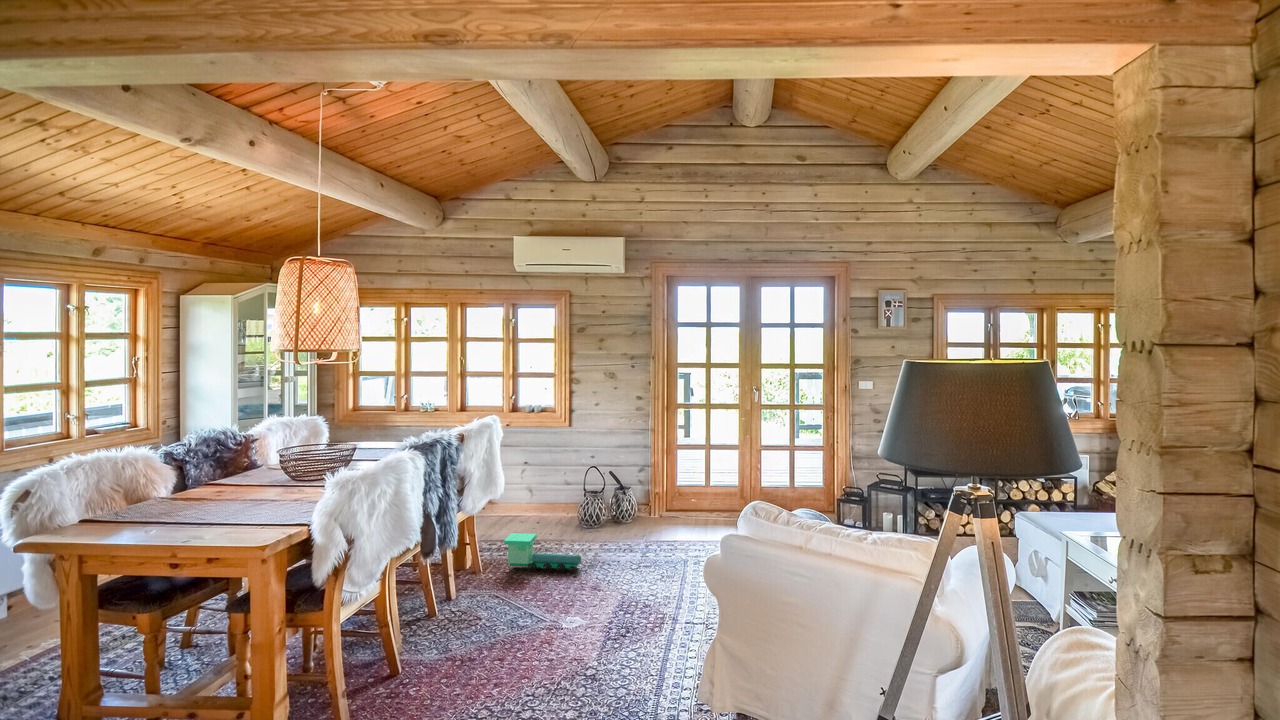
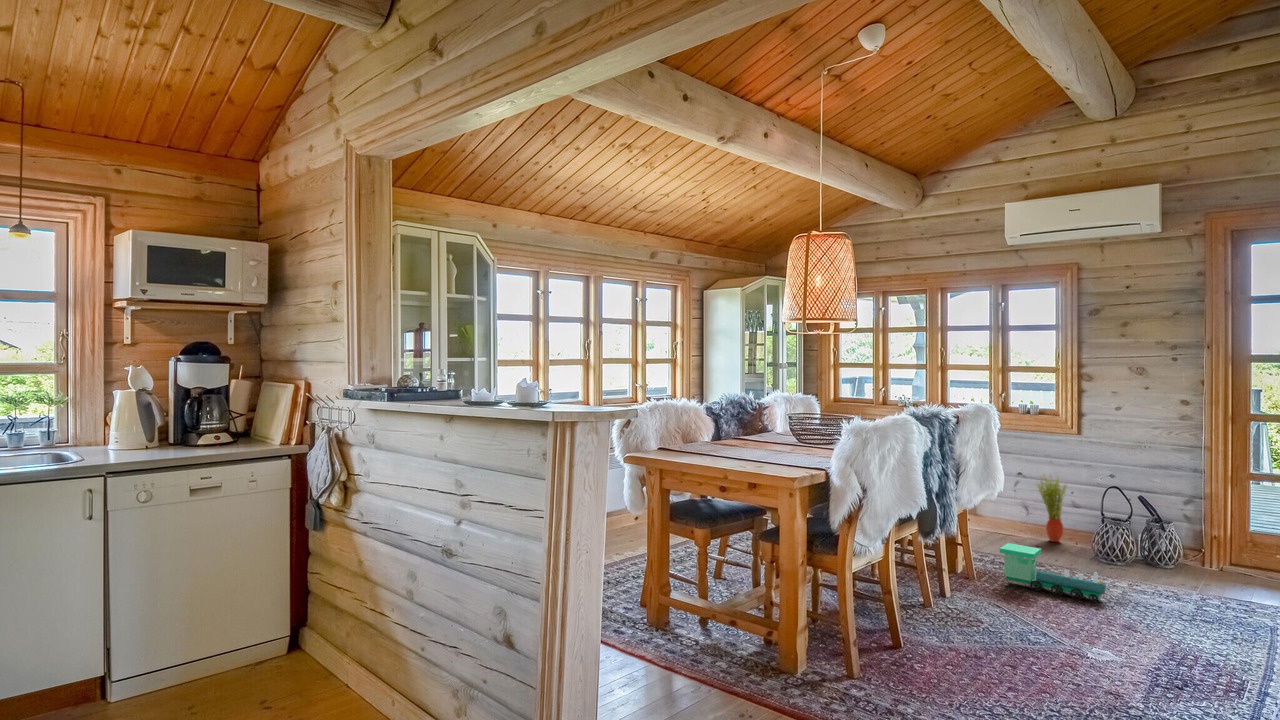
potted plant: none [539,460,563,516] -> present [1037,474,1066,542]

